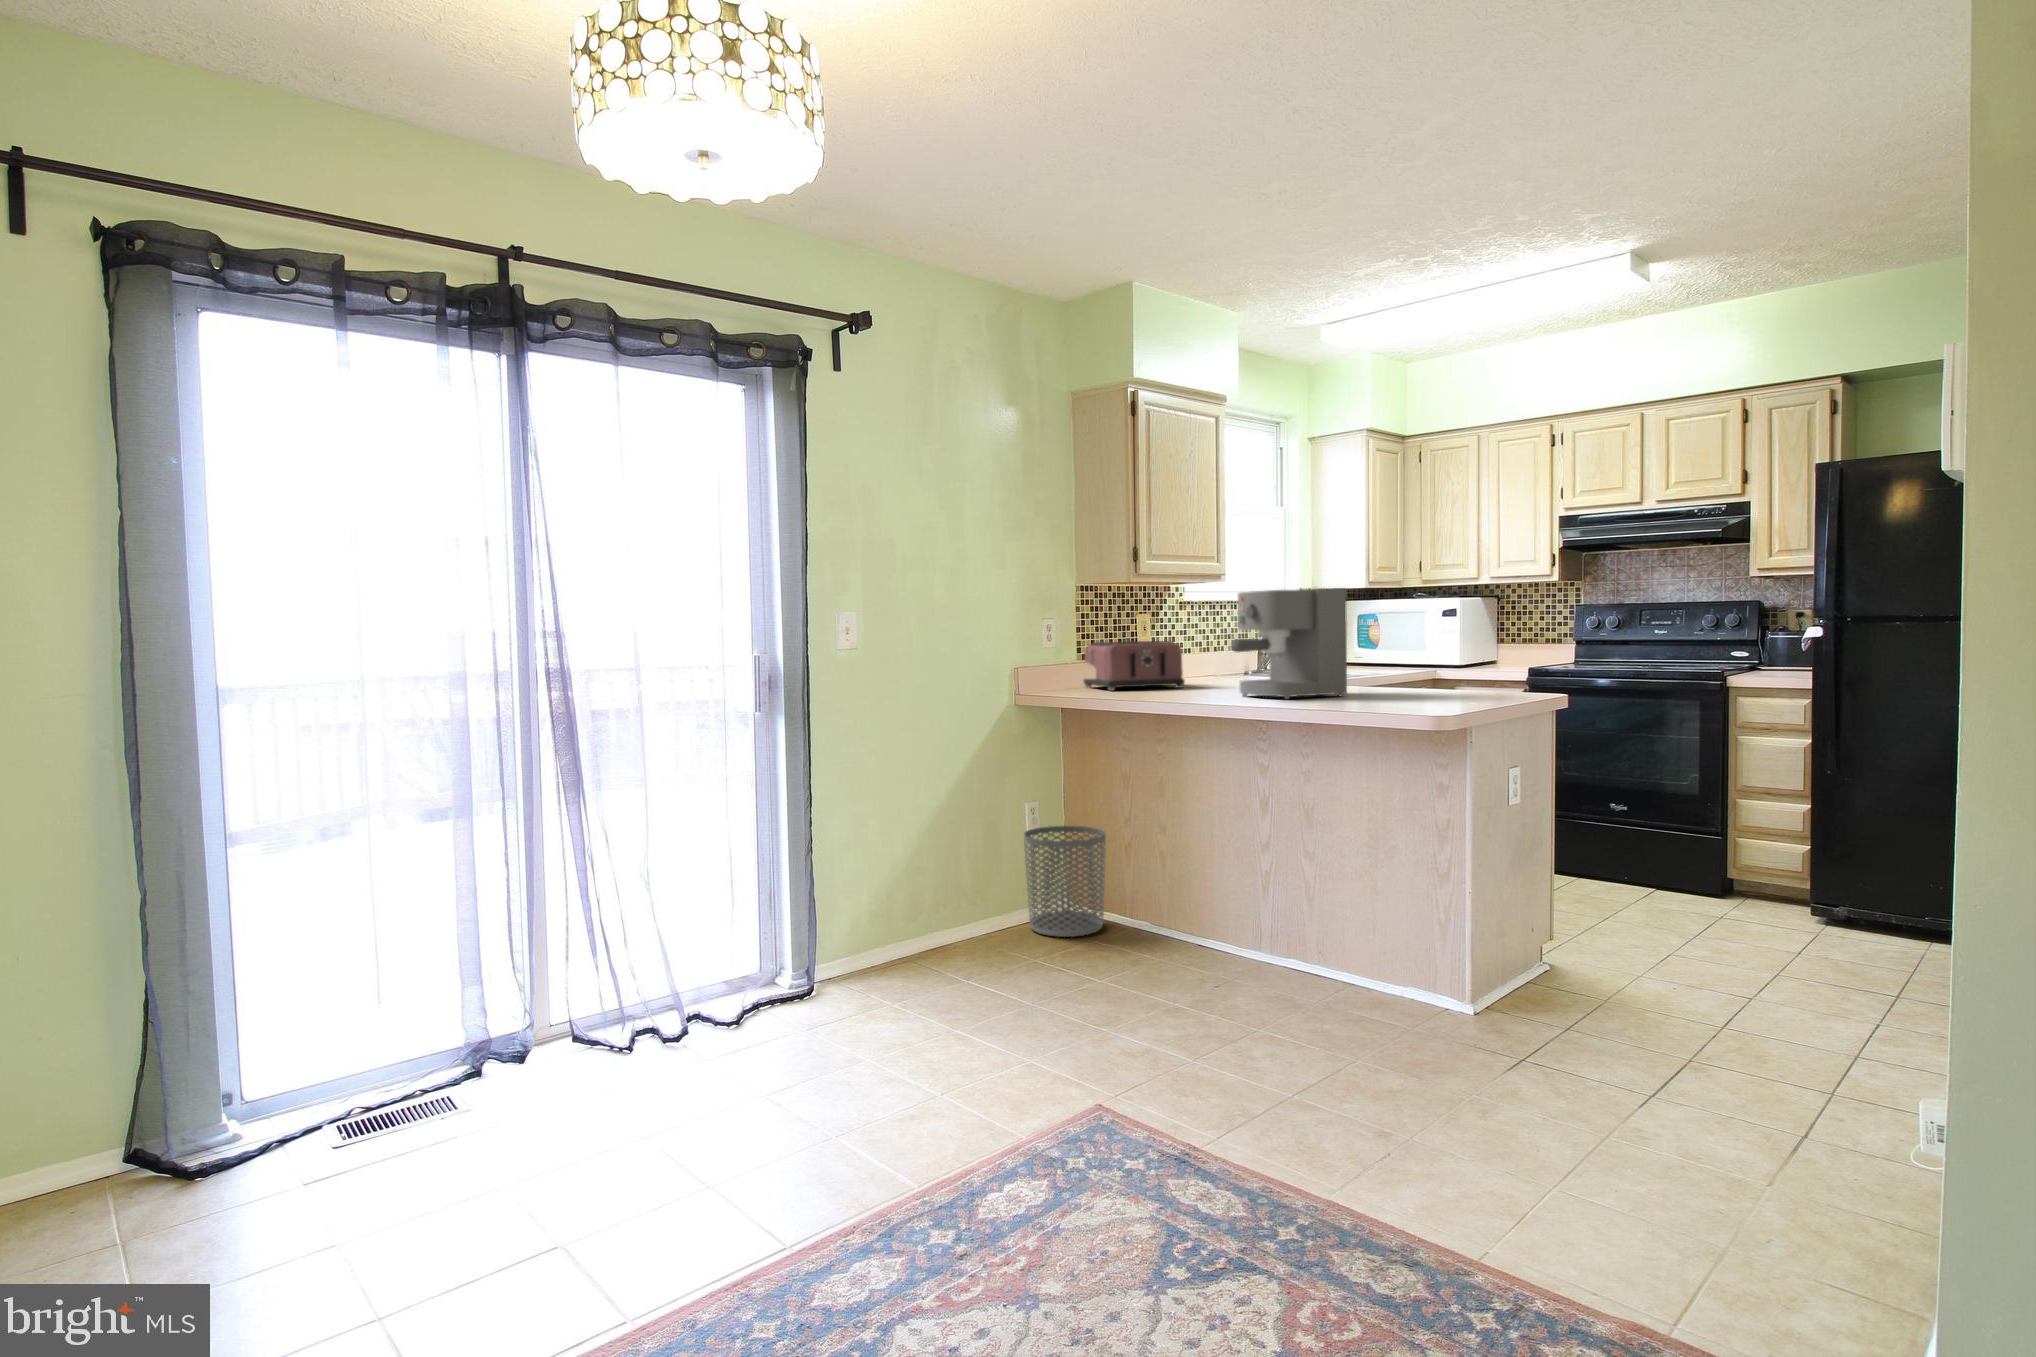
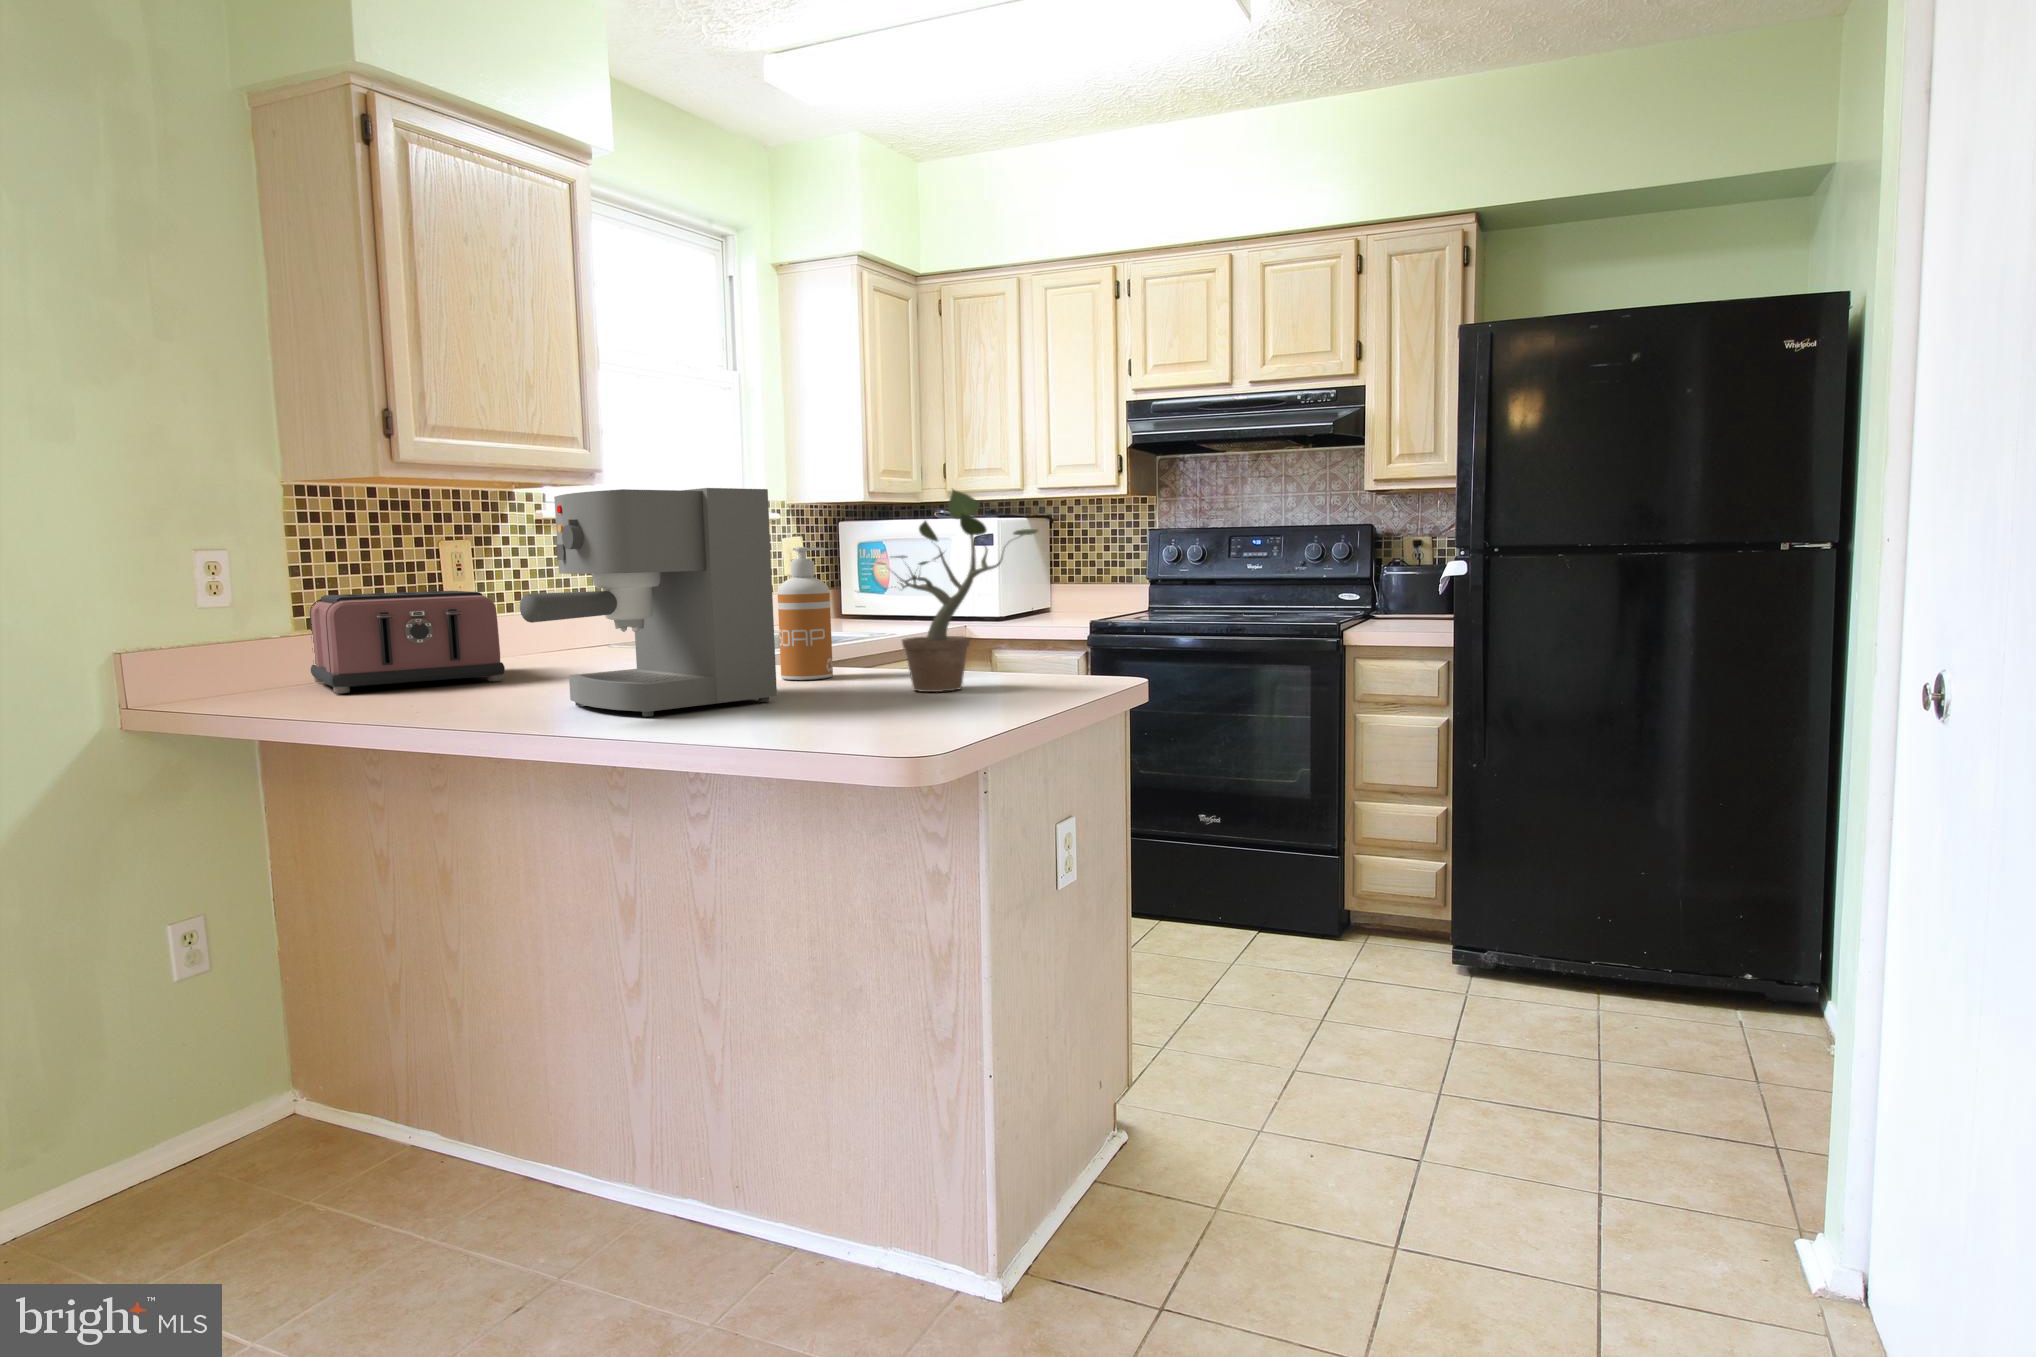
potted plant: none [1386,584,1496,695] -> present [879,488,1038,692]
soap dispenser: none [1338,617,1368,690] -> present [778,547,833,680]
waste bin: present [1024,826,1106,937] -> none [130,965,337,1219]

